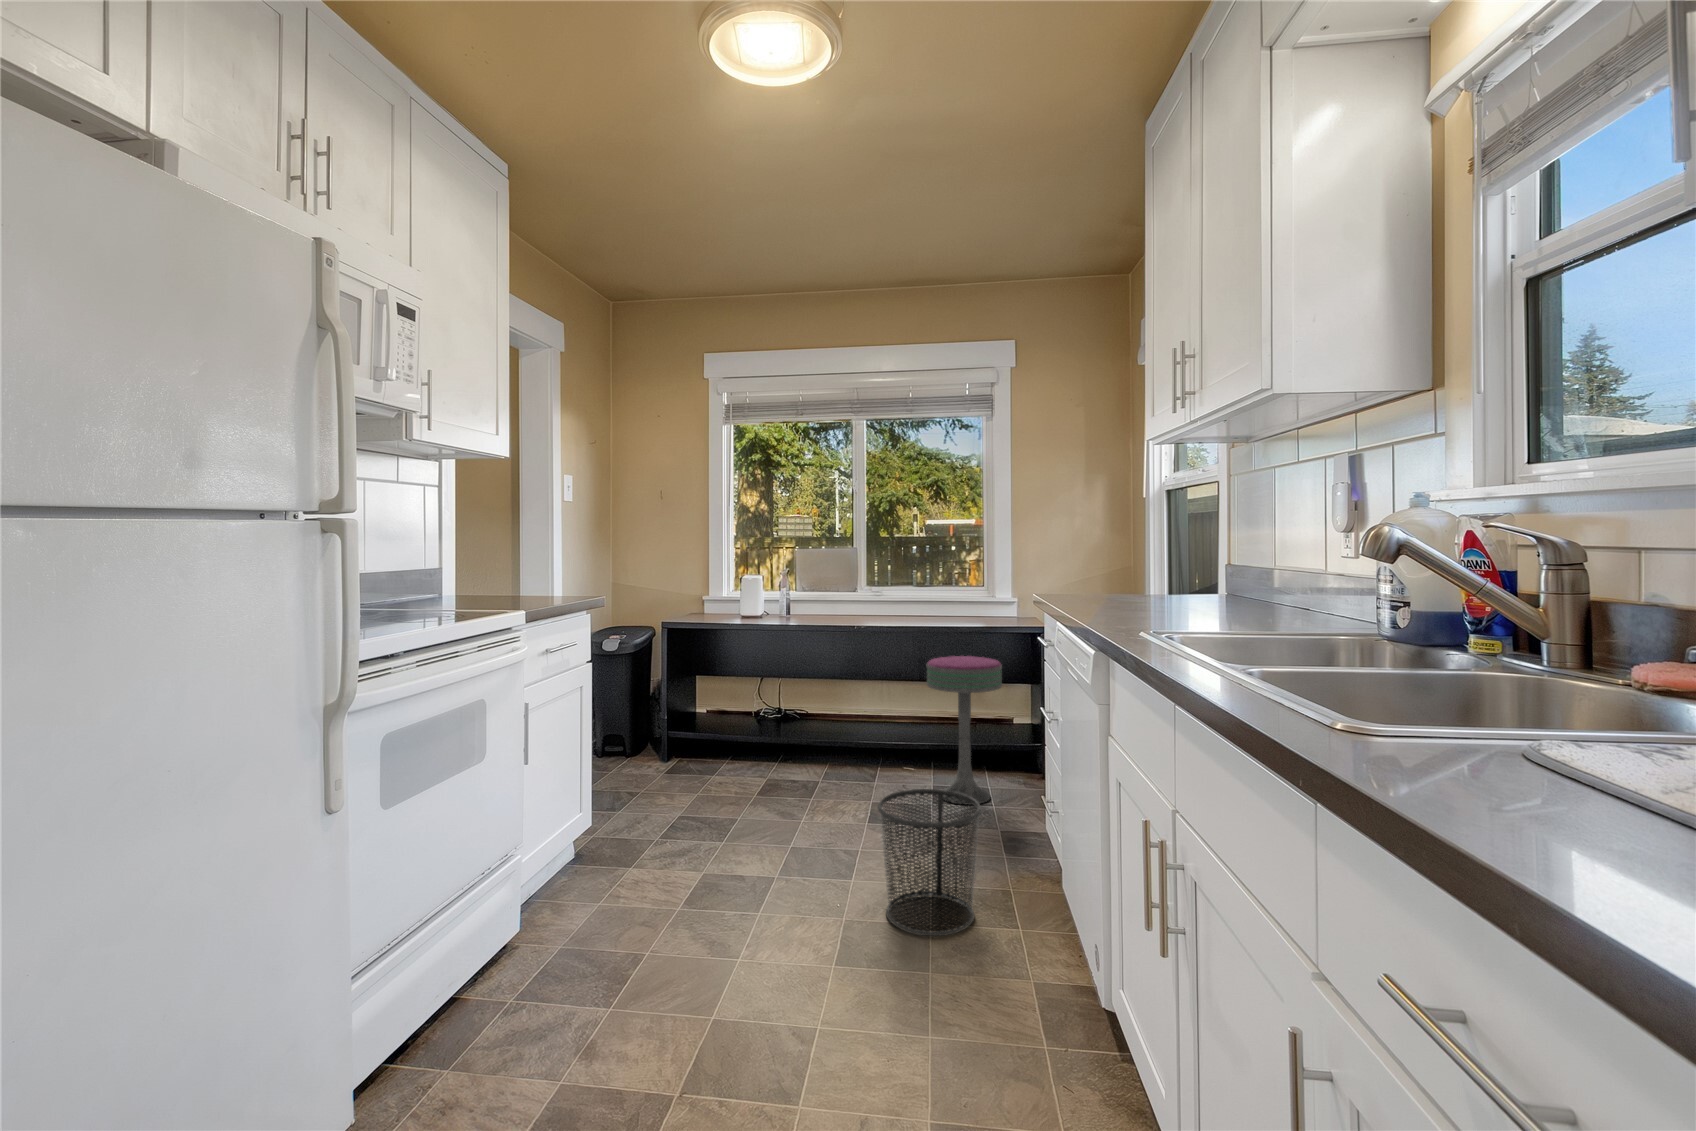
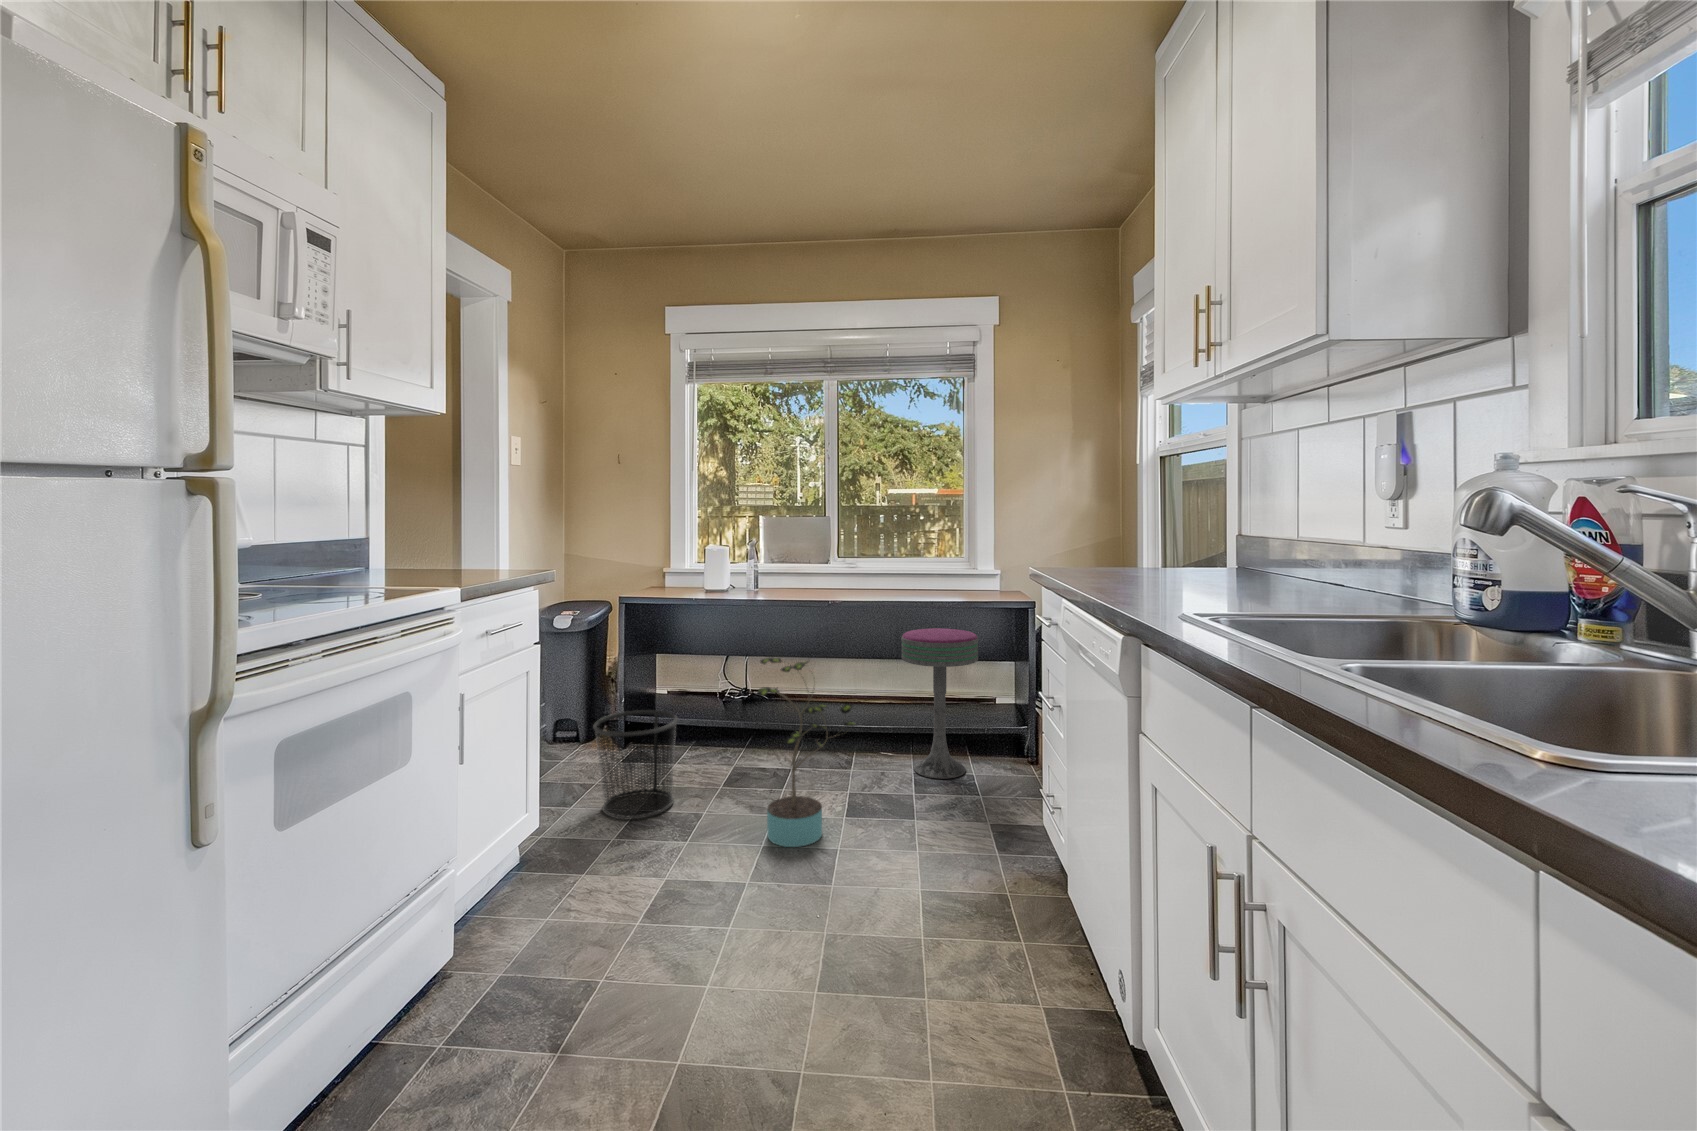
potted plant: none [777,679,874,859] -> present [757,657,855,847]
trash can: present [877,789,982,936] -> present [593,710,678,819]

